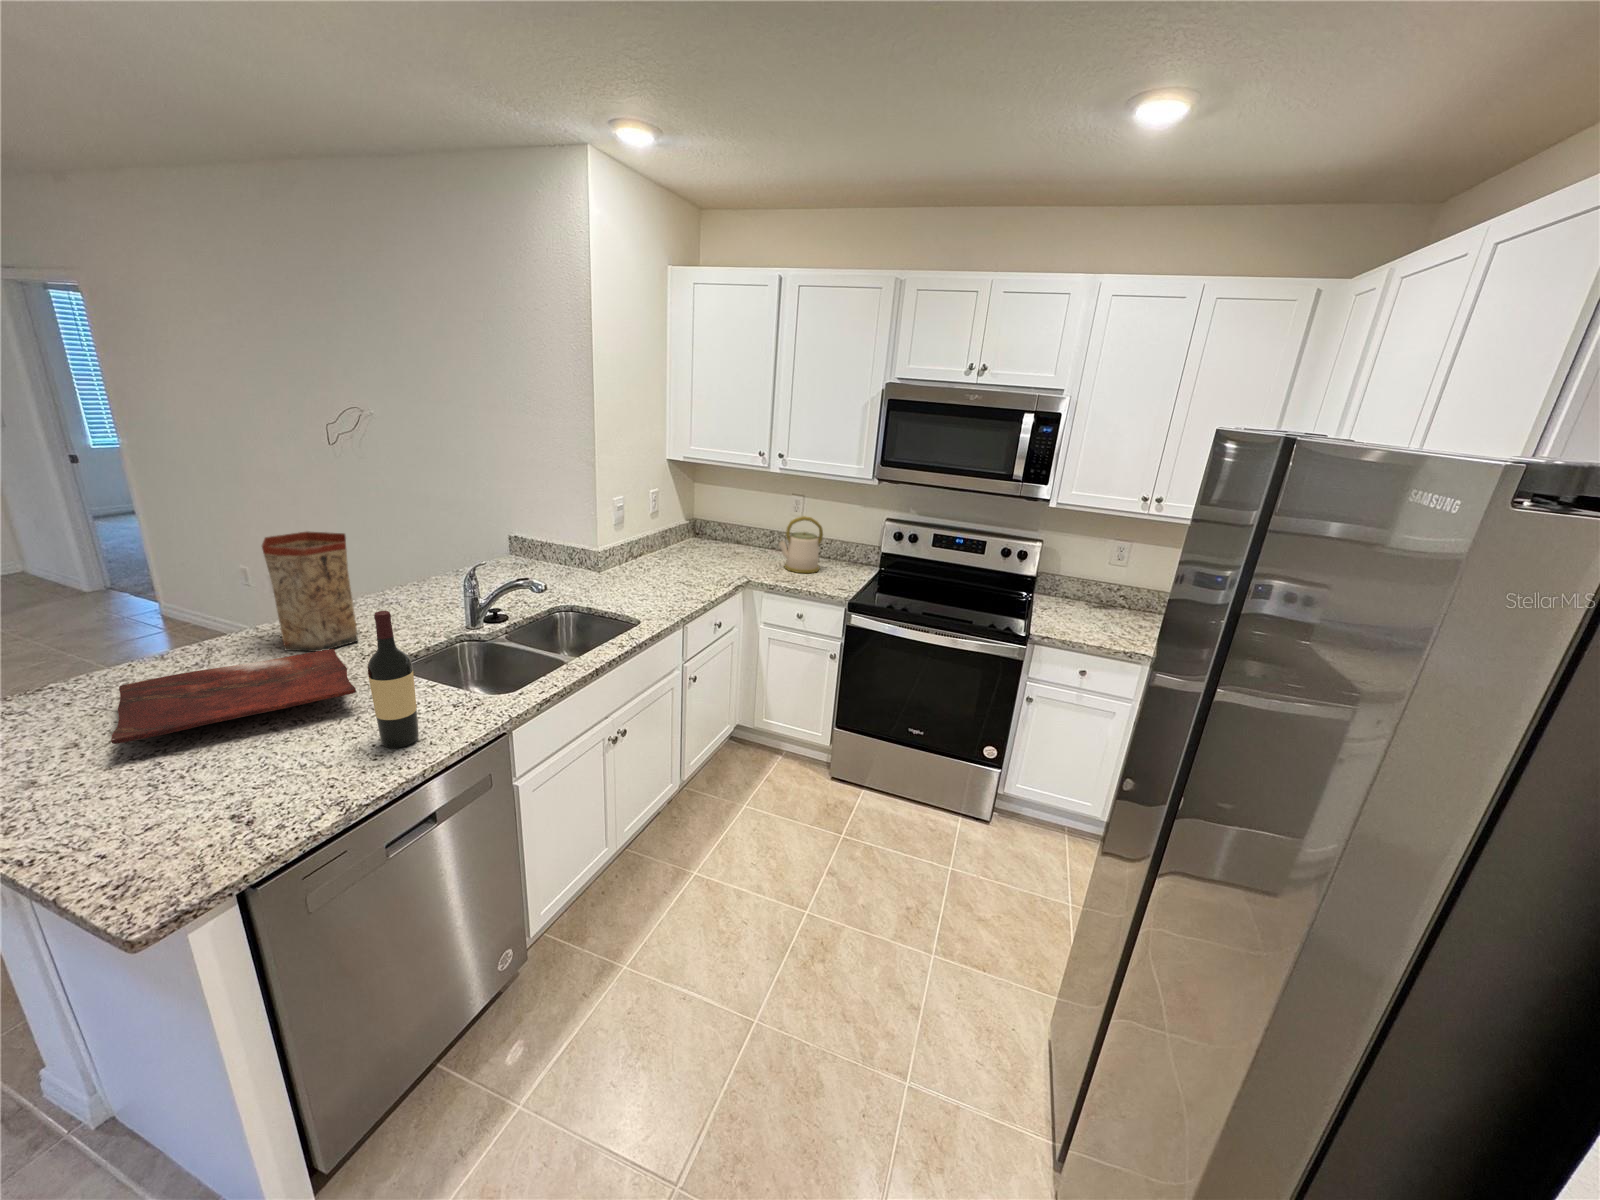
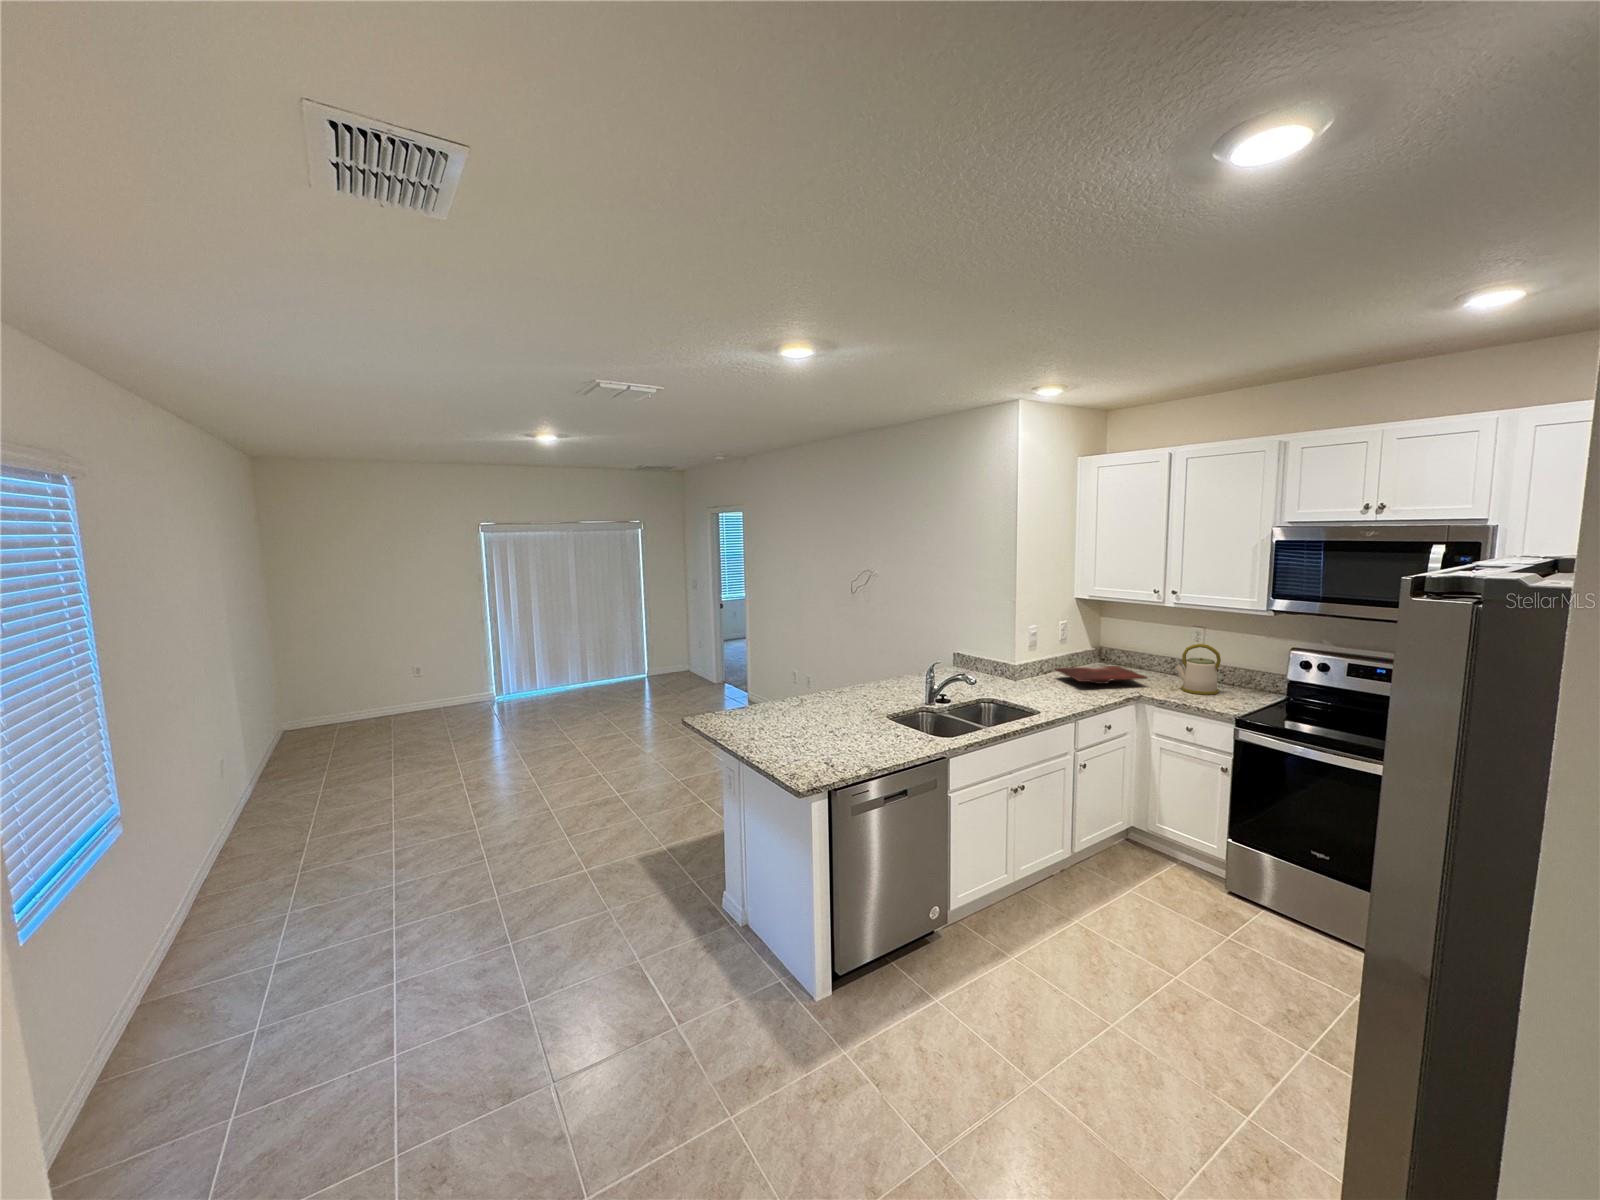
vase: present [262,531,358,651] -> none [832,640,869,707]
wine bottle: present [368,611,418,748] -> none [881,675,901,751]
cutting board: present [111,649,356,744] -> present [1055,666,1147,684]

